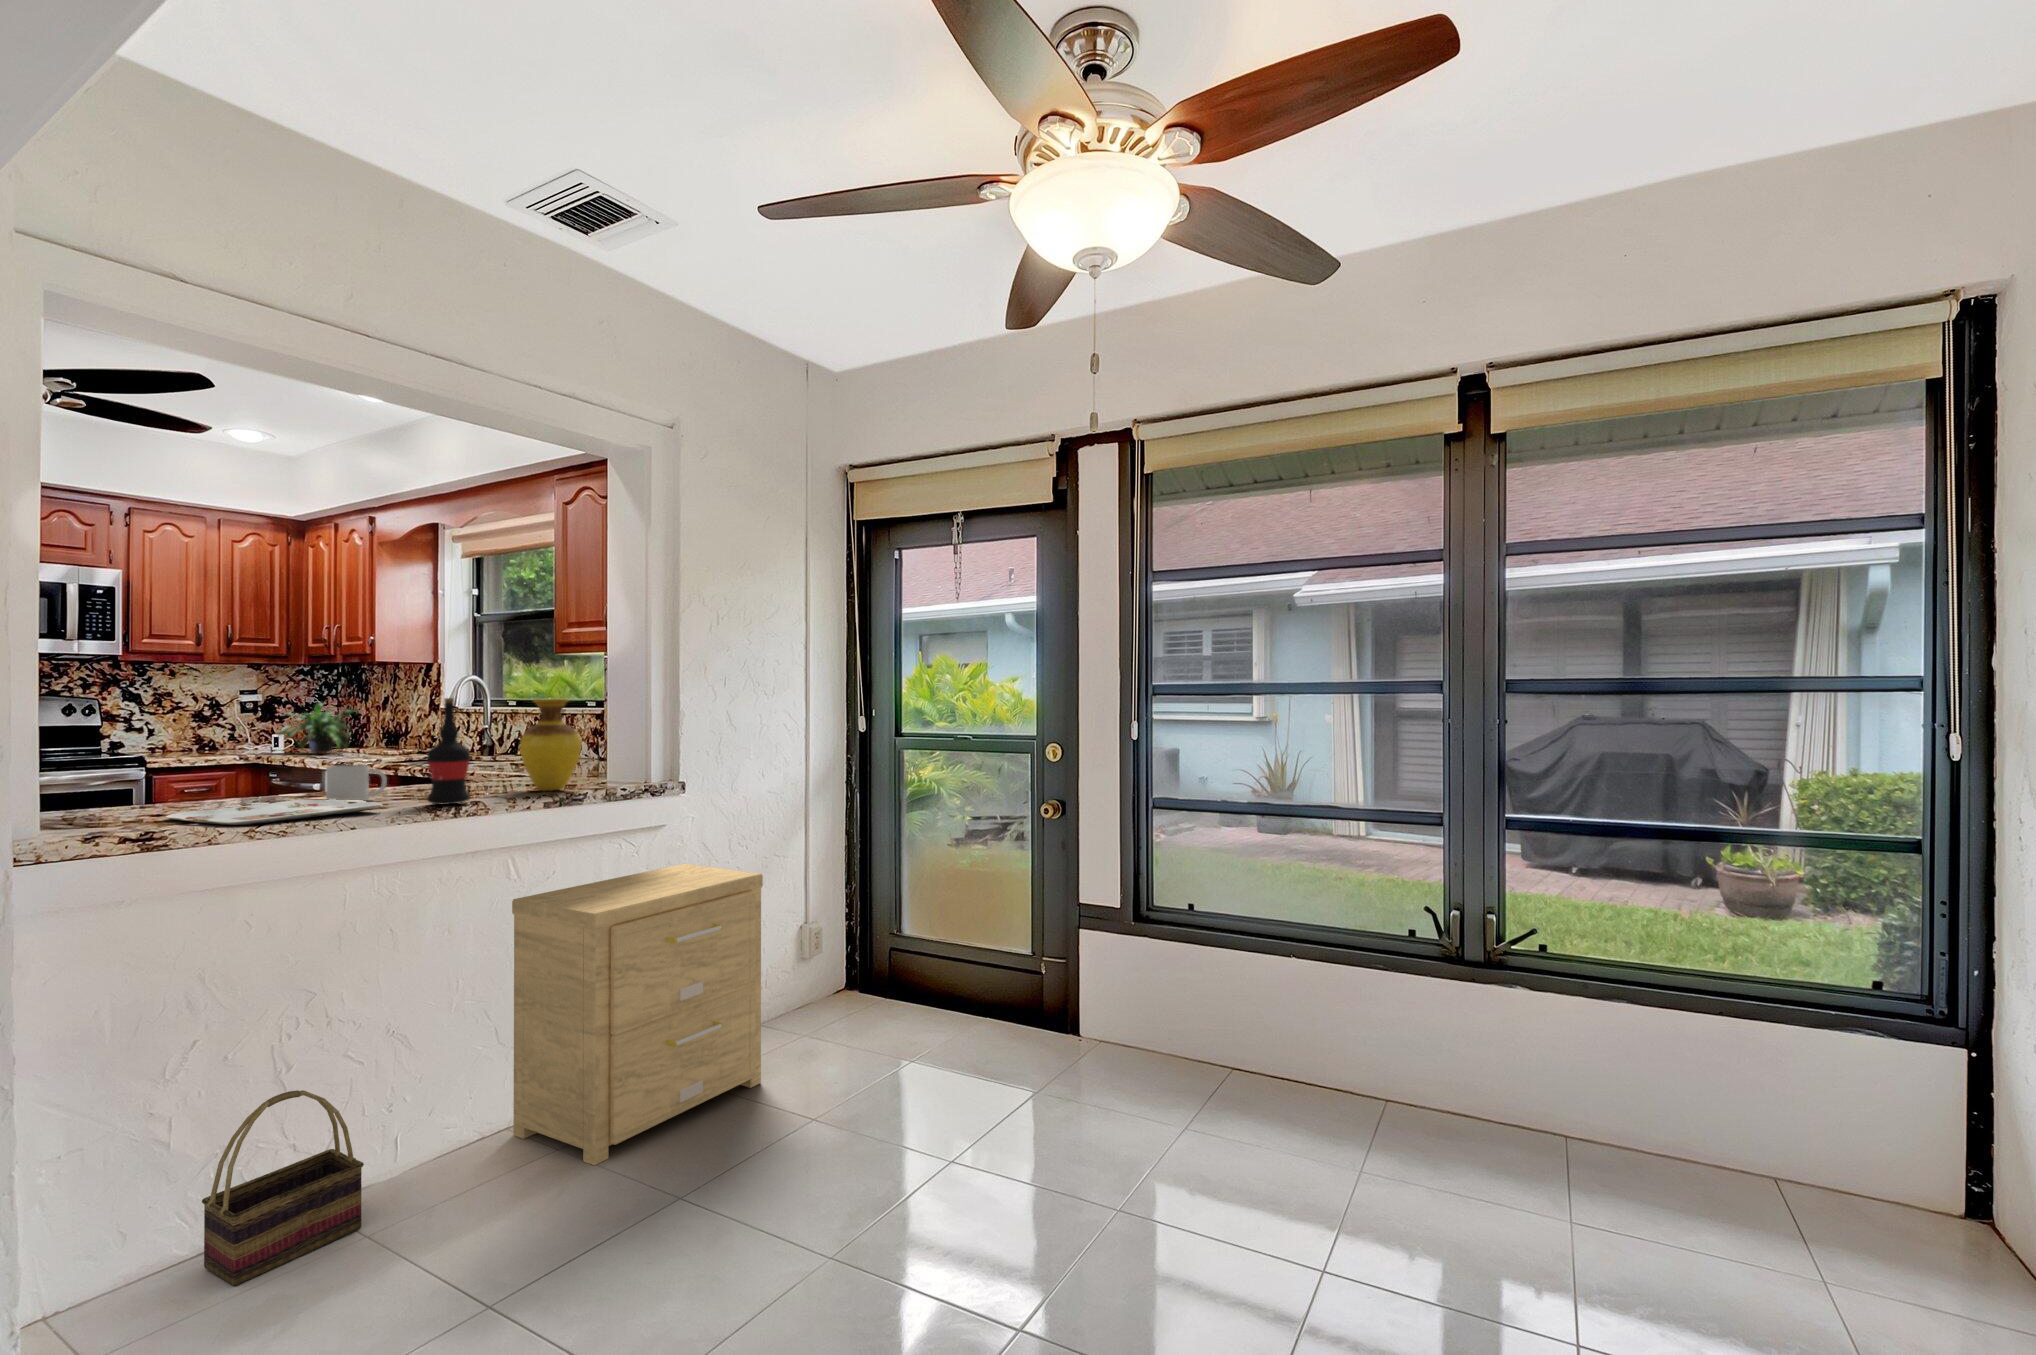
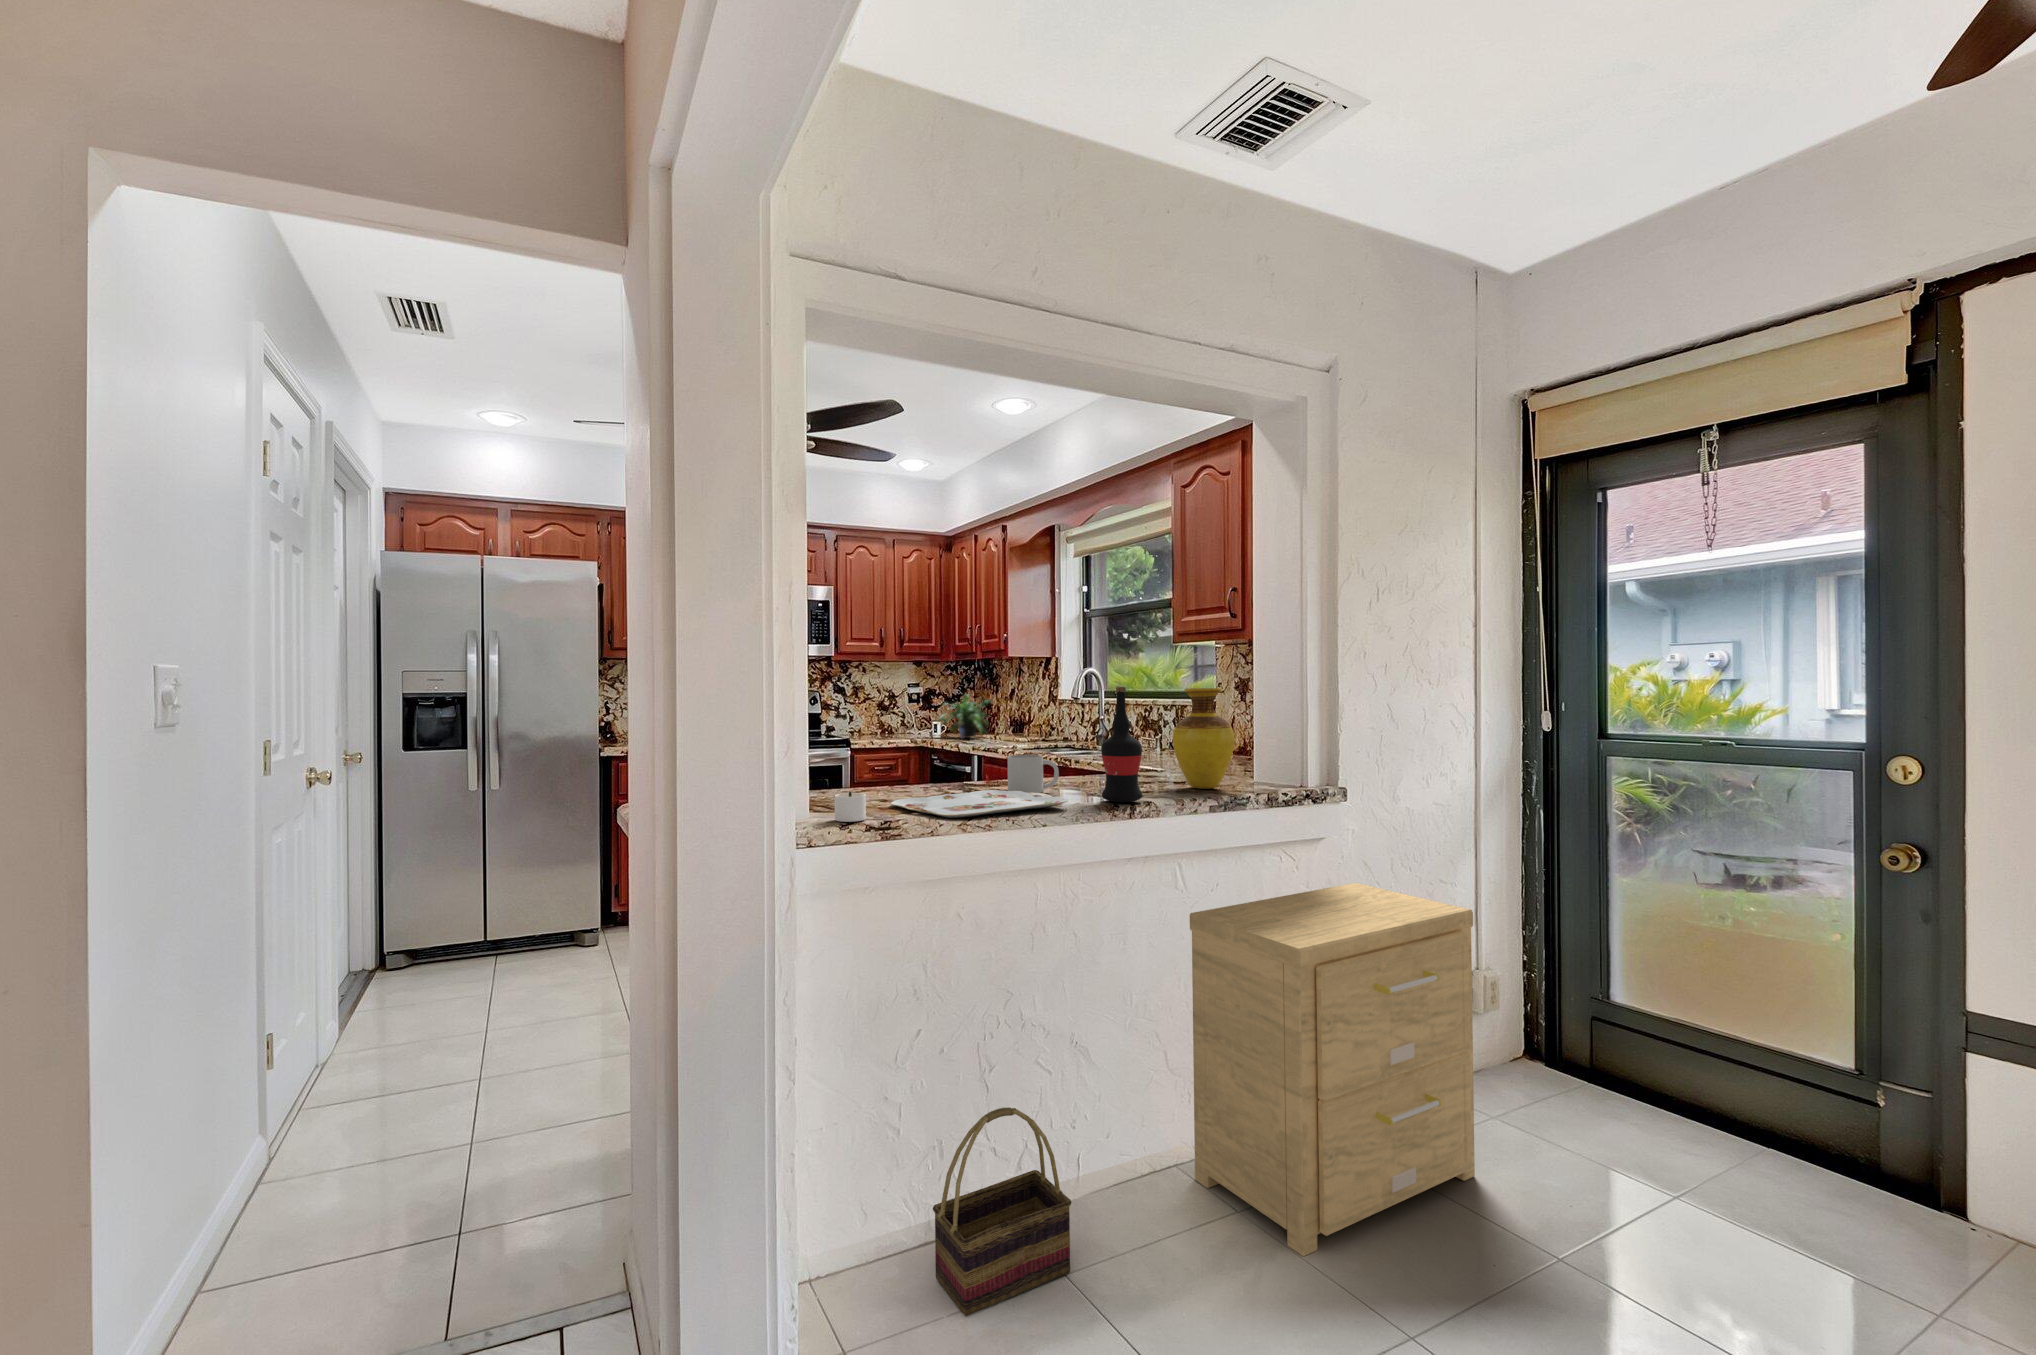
candle: none [83,804,146,835] -> present [835,792,866,822]

